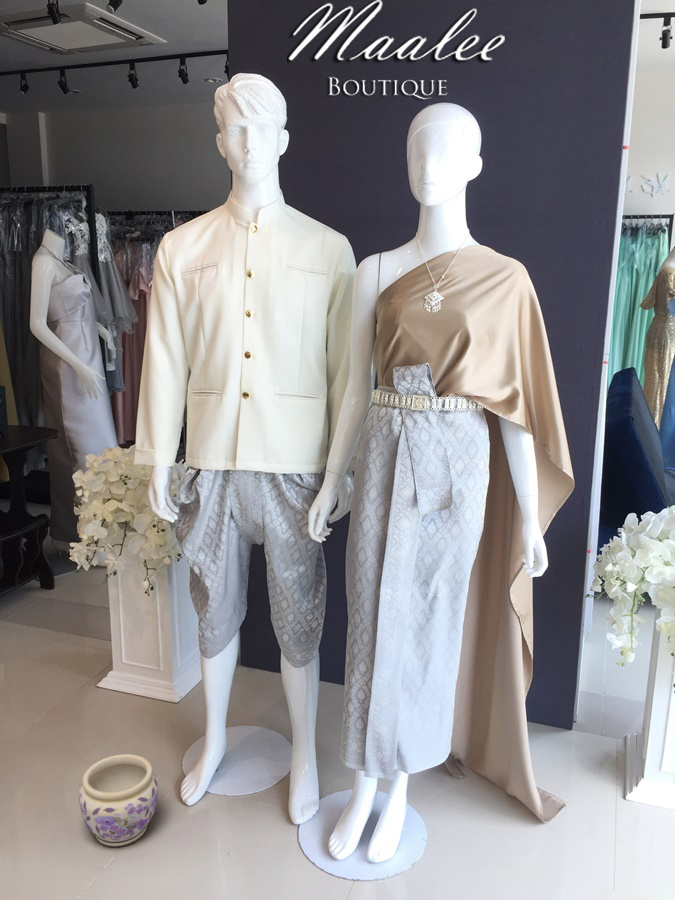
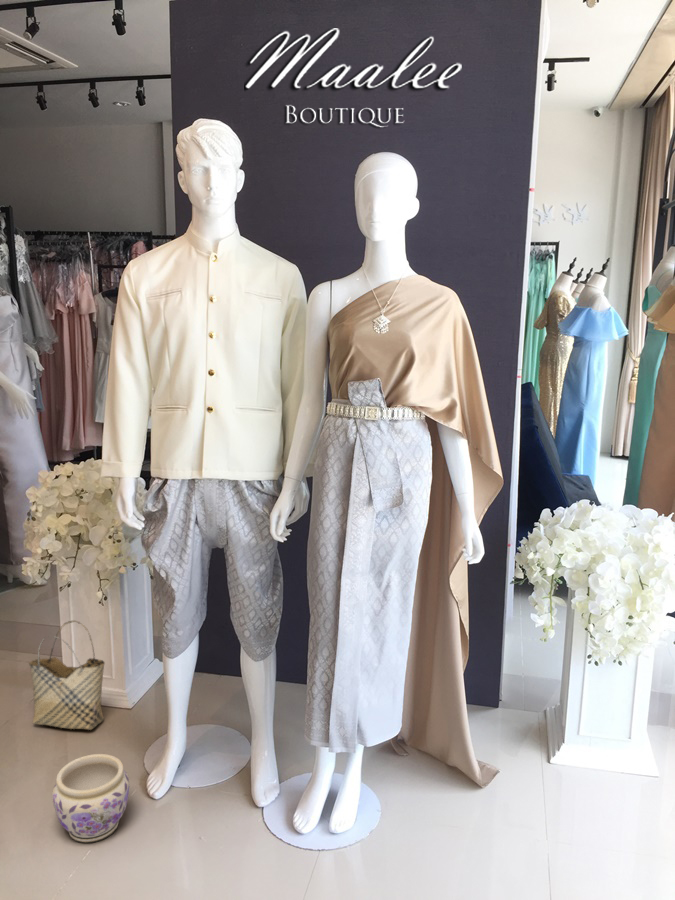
woven basket: none [74,611,149,725] -> present [29,621,104,730]

